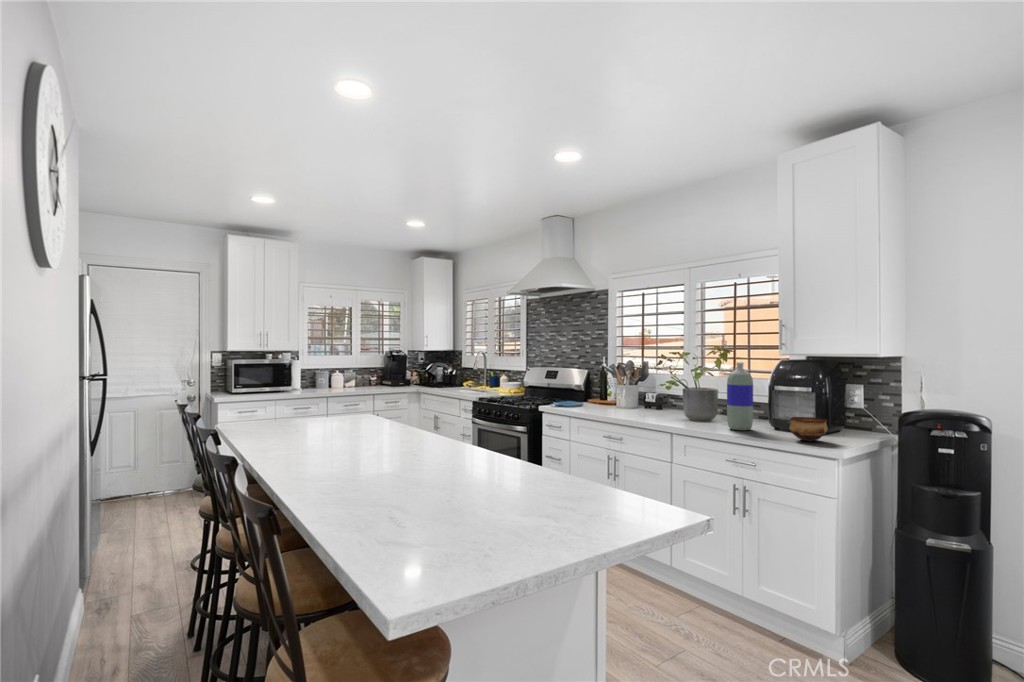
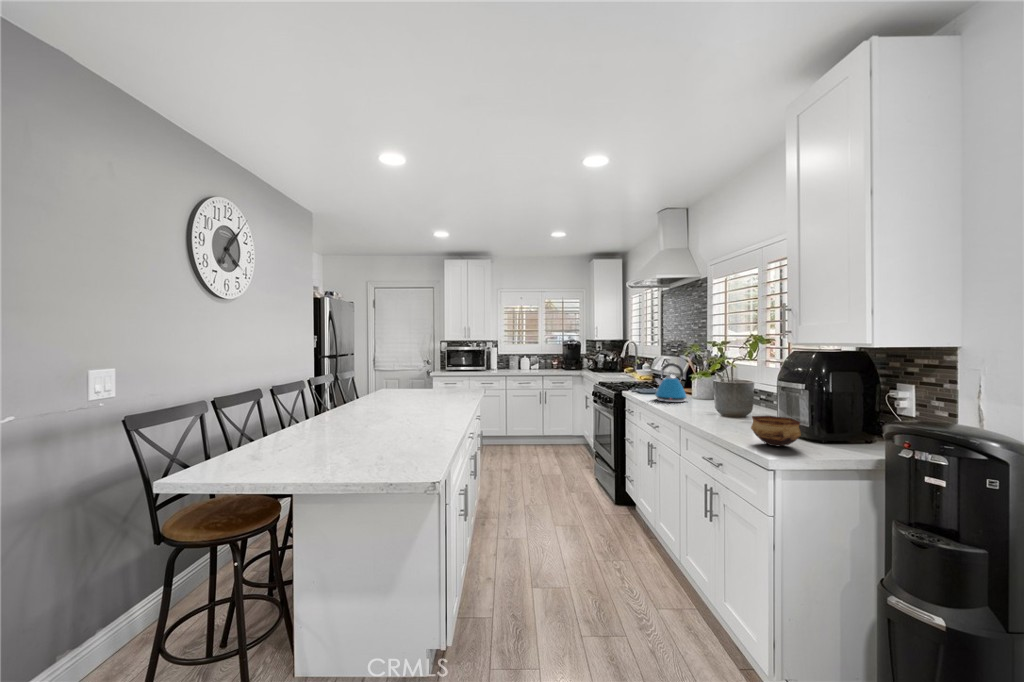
bottle: present [727,362,753,430] -> none [721,351,751,427]
kettle: none [608,374,640,414] -> present [656,363,687,402]

